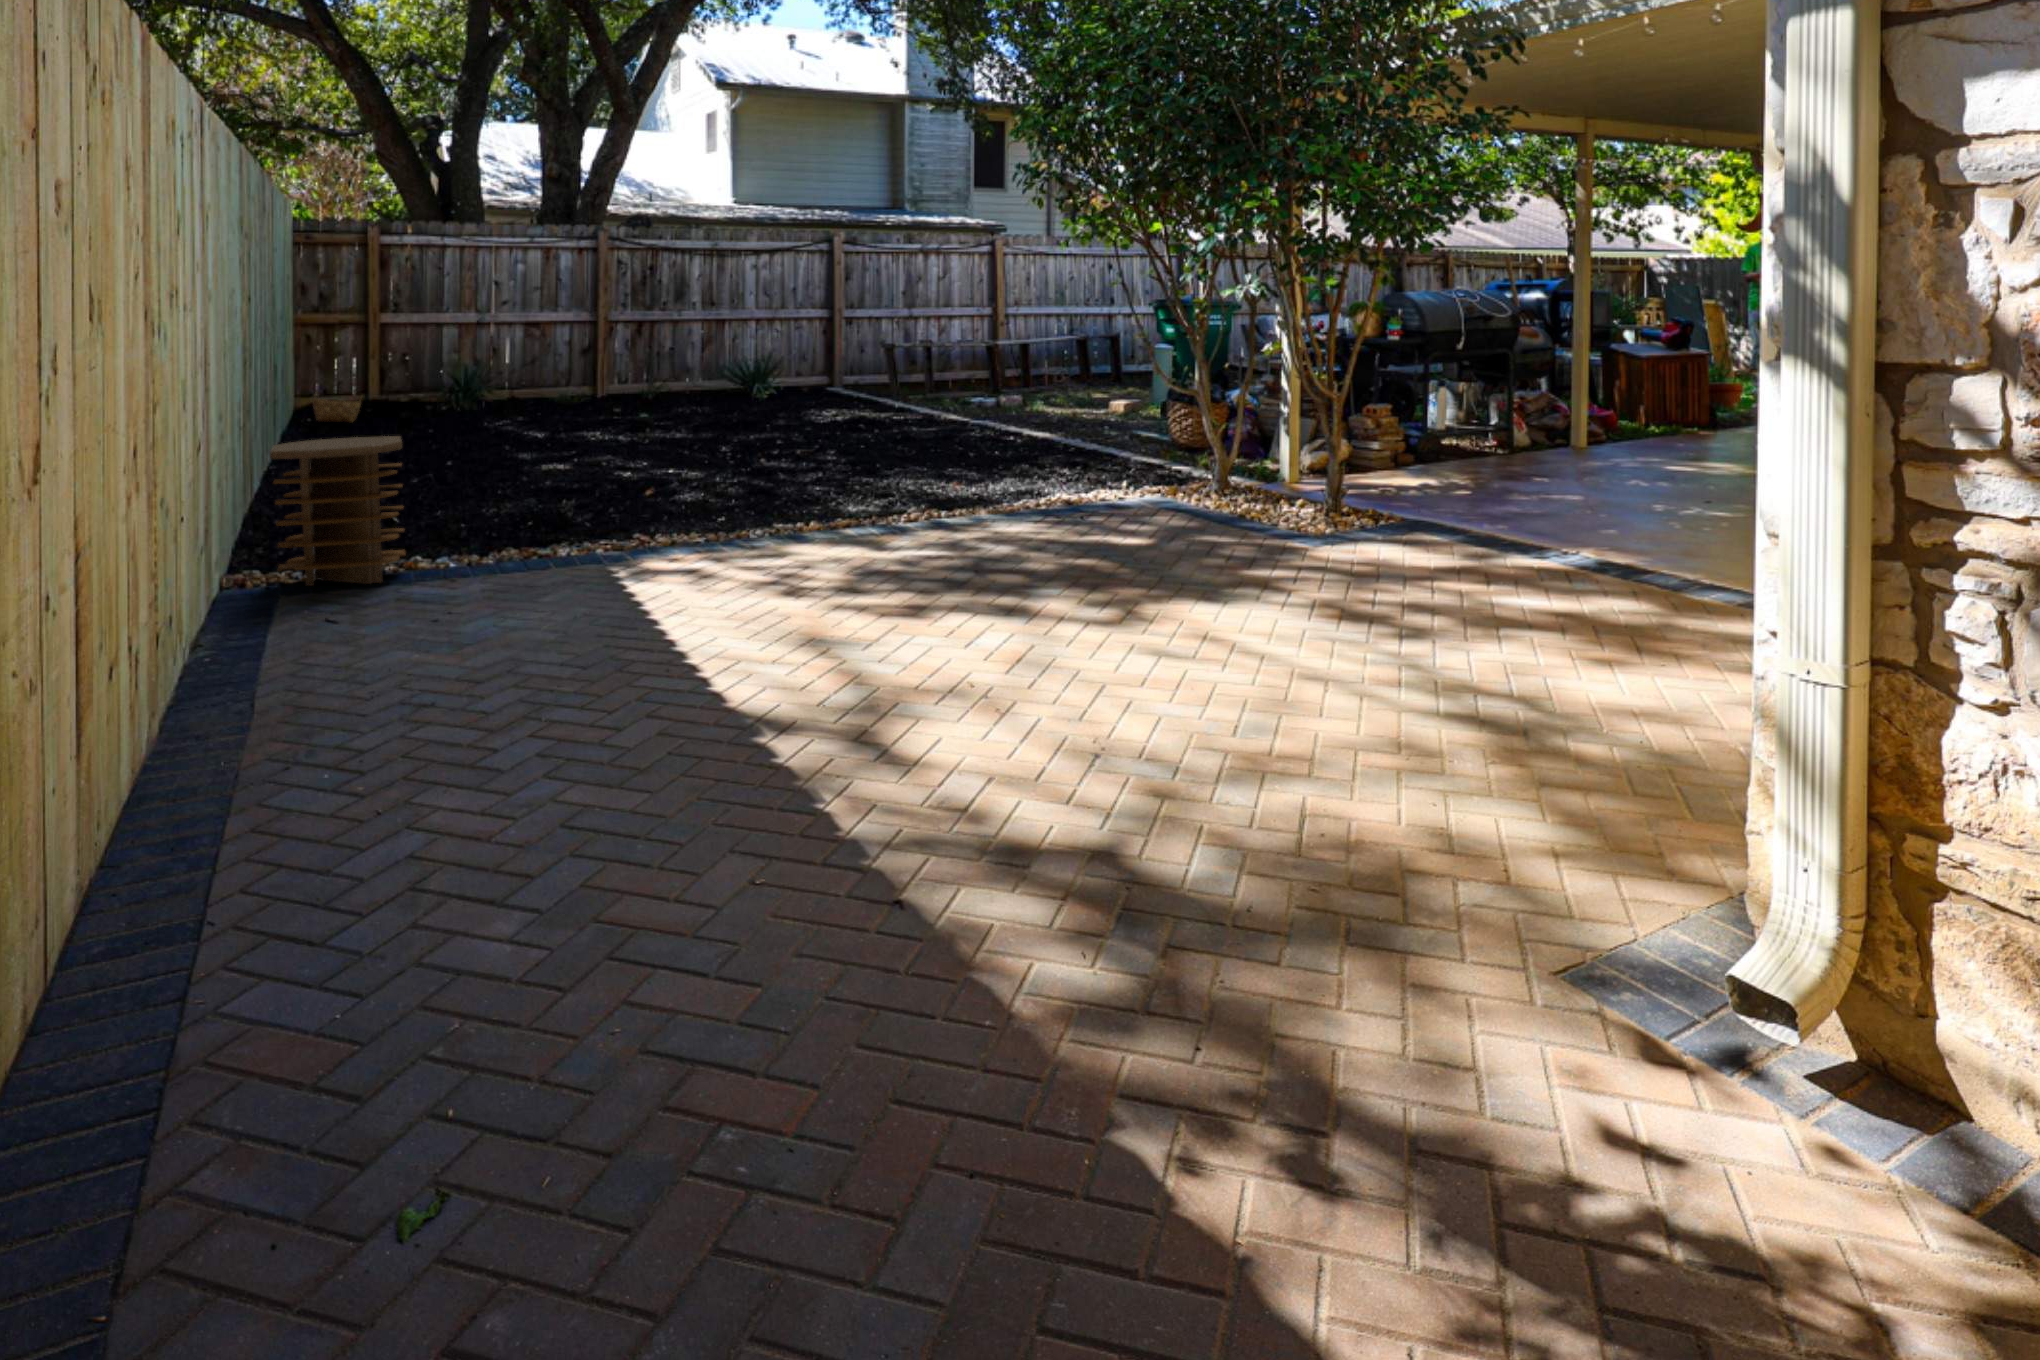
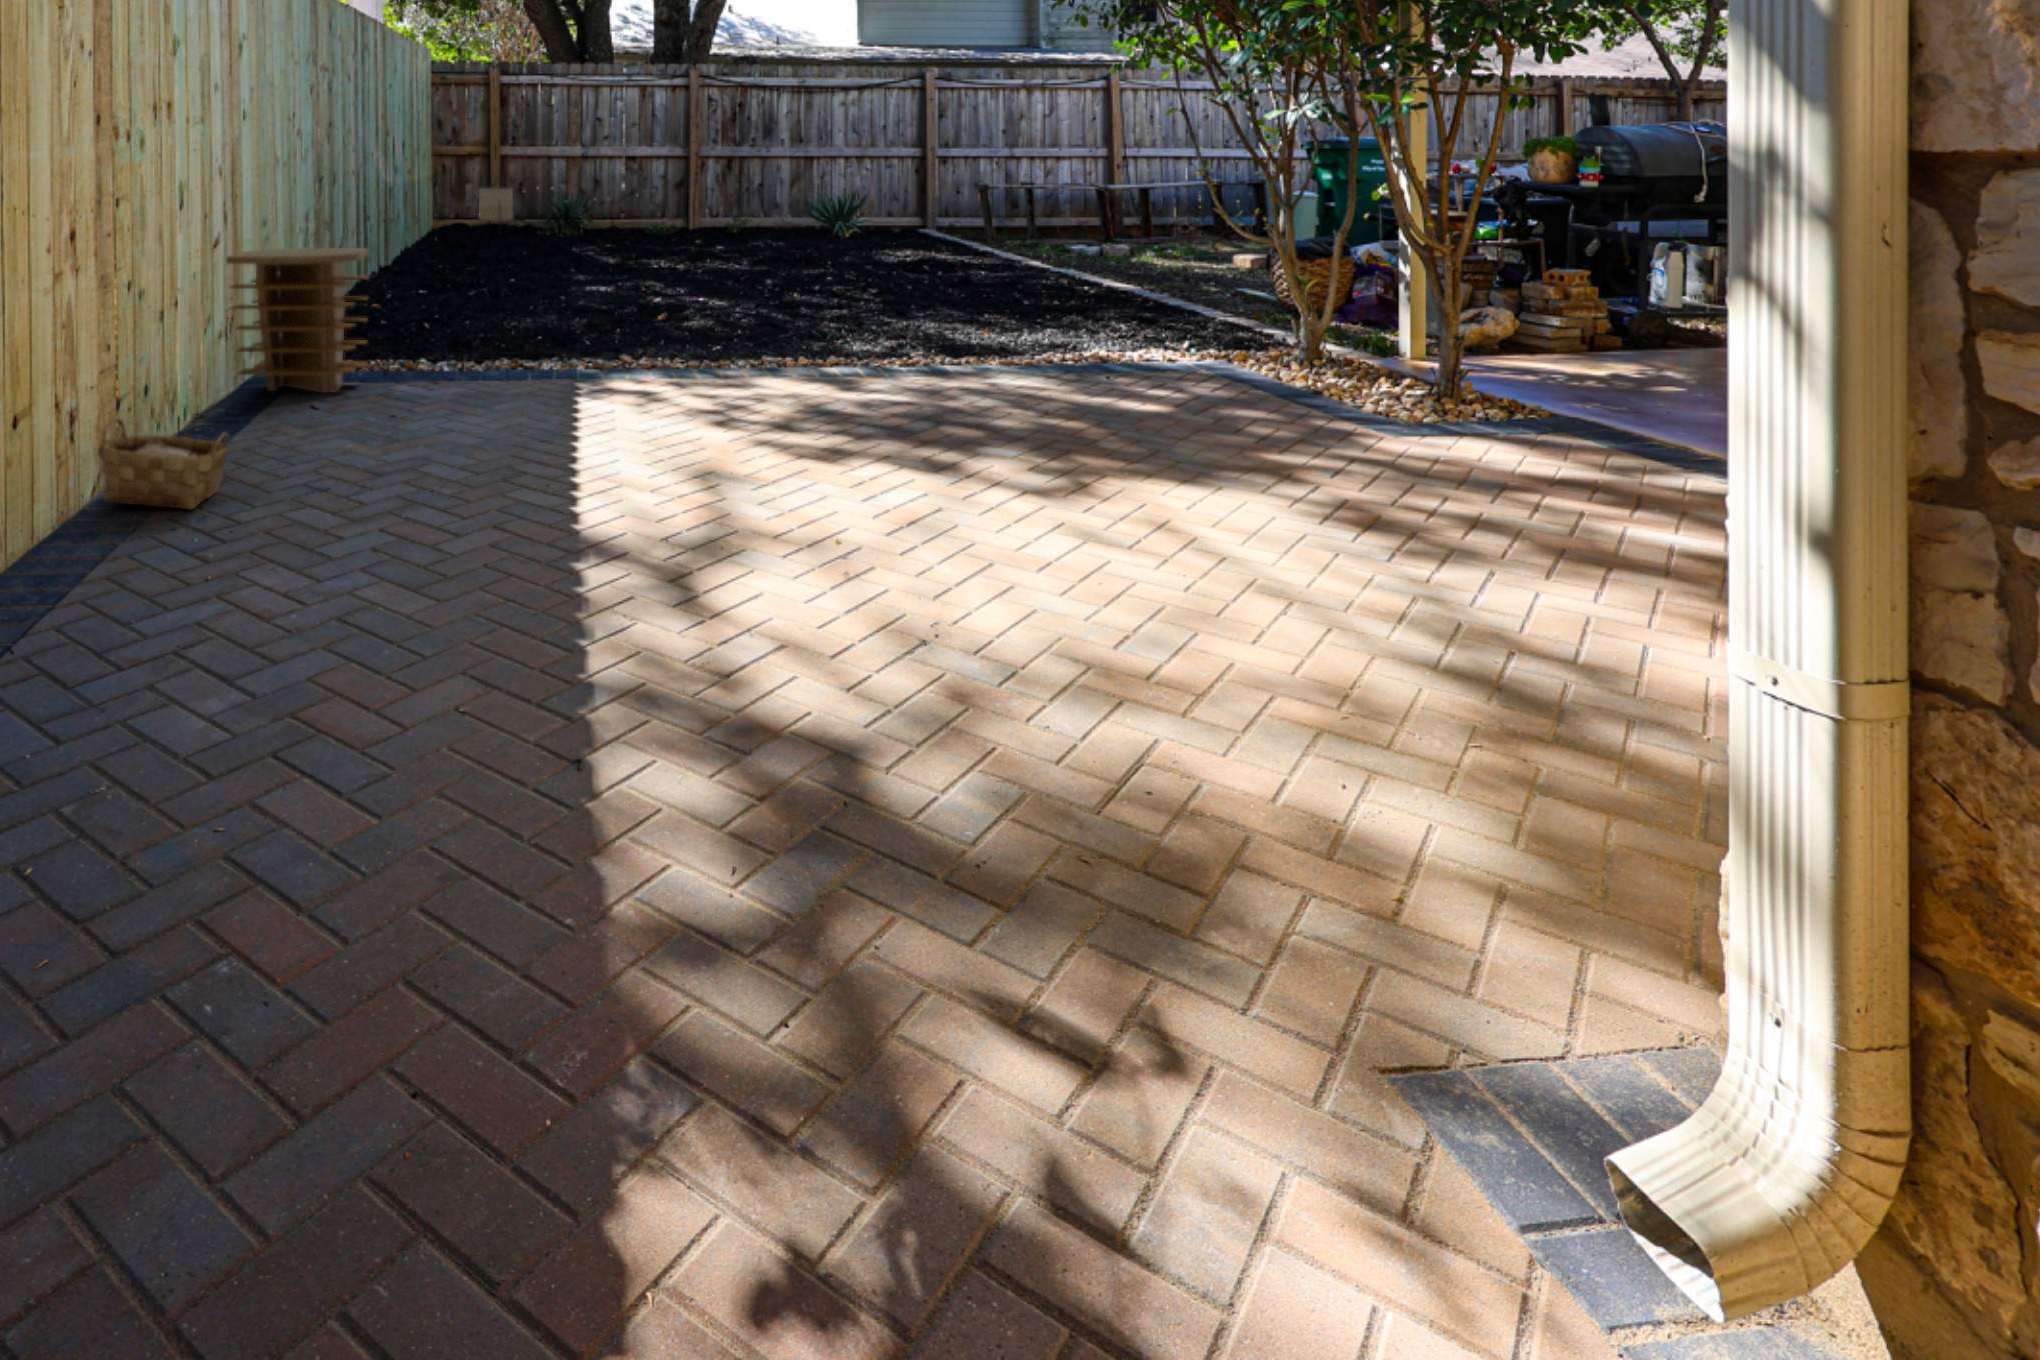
planter: none [366,356,407,407] -> present [479,188,513,222]
woven basket: present [313,392,362,423] -> present [98,418,228,510]

